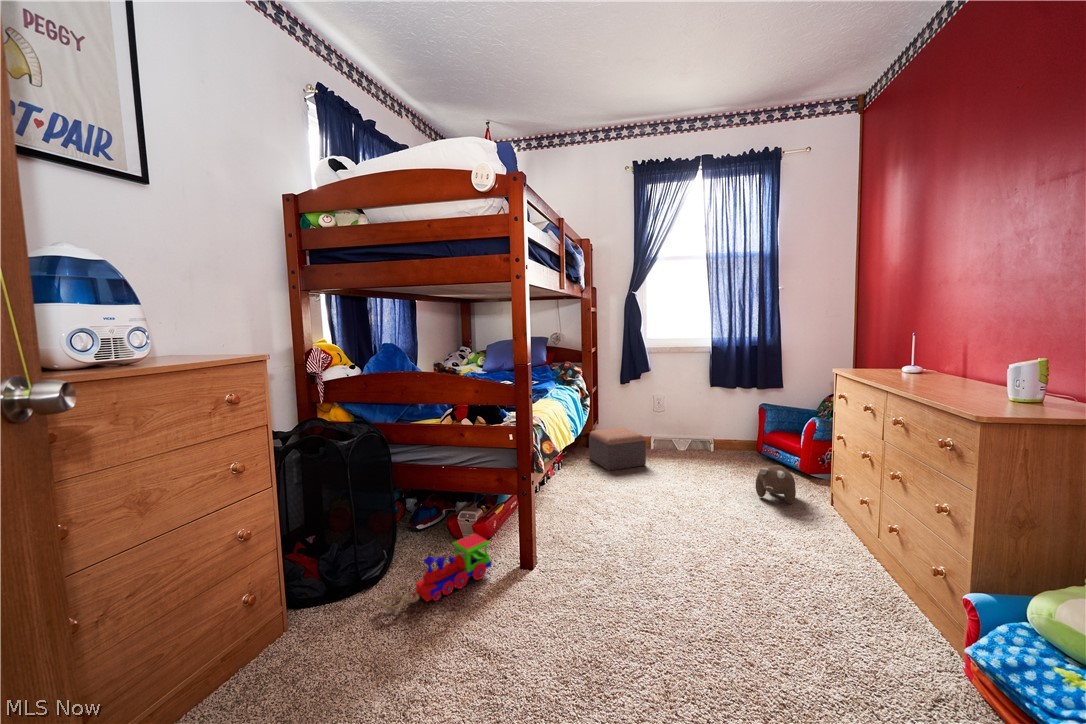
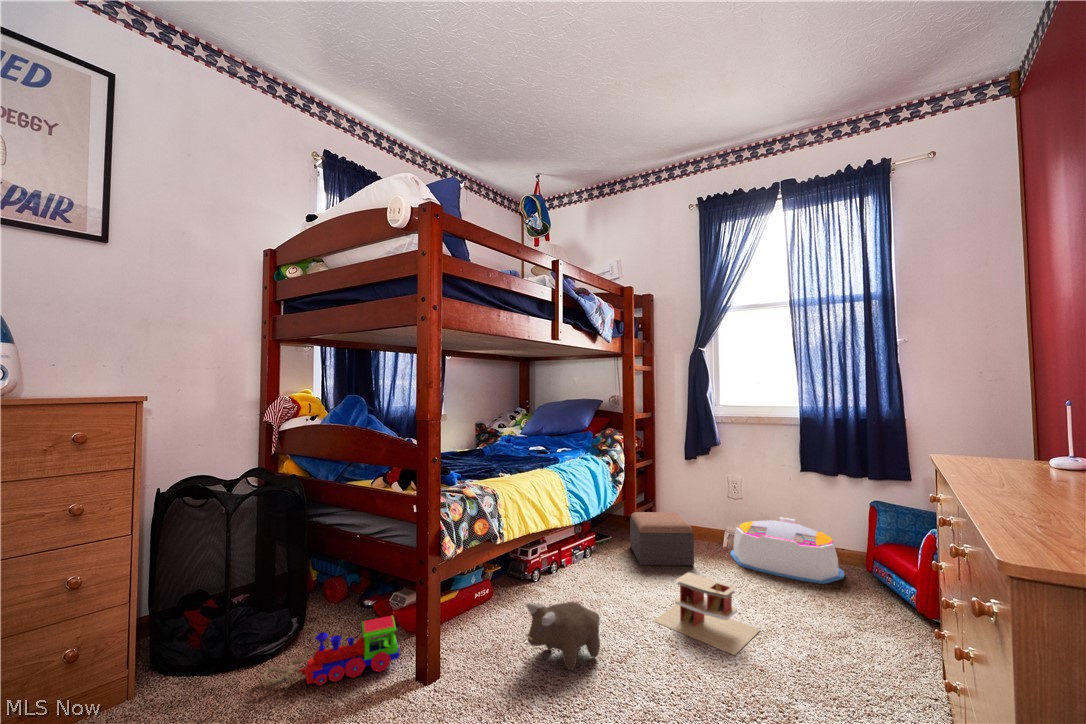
storage bin: none [663,423,743,464] -> present [731,517,845,584]
plush toy: present [755,465,796,504] -> present [526,602,600,670]
toy house: none [649,466,721,516] -> present [653,573,760,655]

